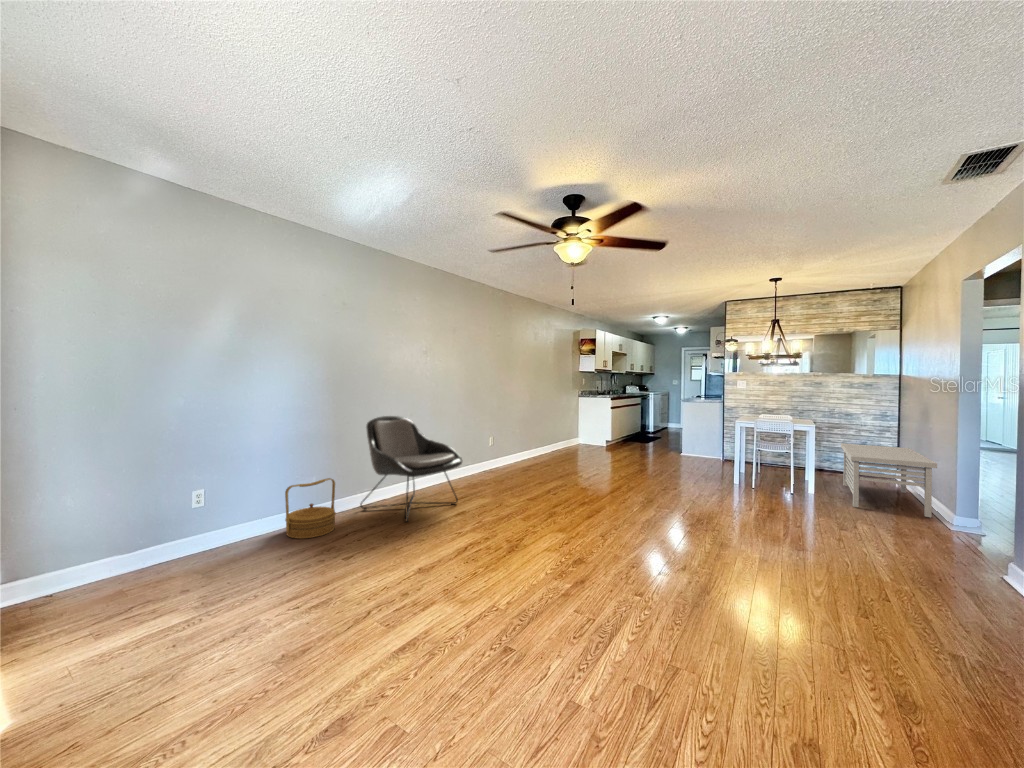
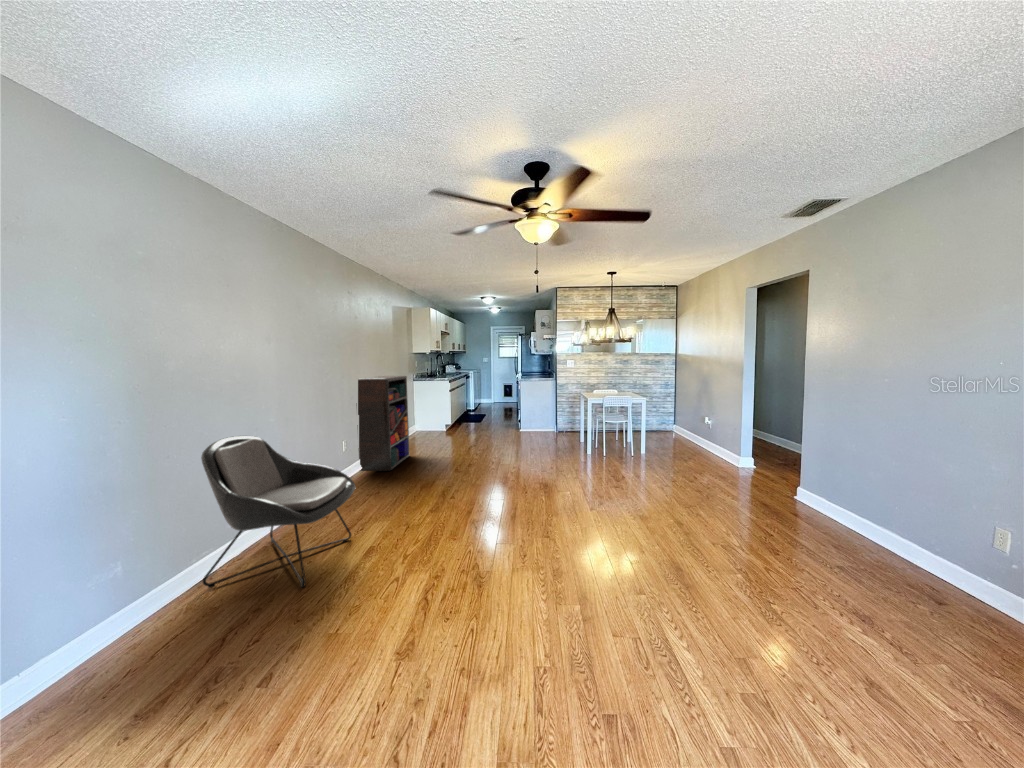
bookshelf: none [505,388,554,468] -> present [357,376,410,471]
storage bench: present [841,443,937,518] -> none [653,409,728,460]
woven basket: present [285,478,336,539] -> none [78,559,185,687]

